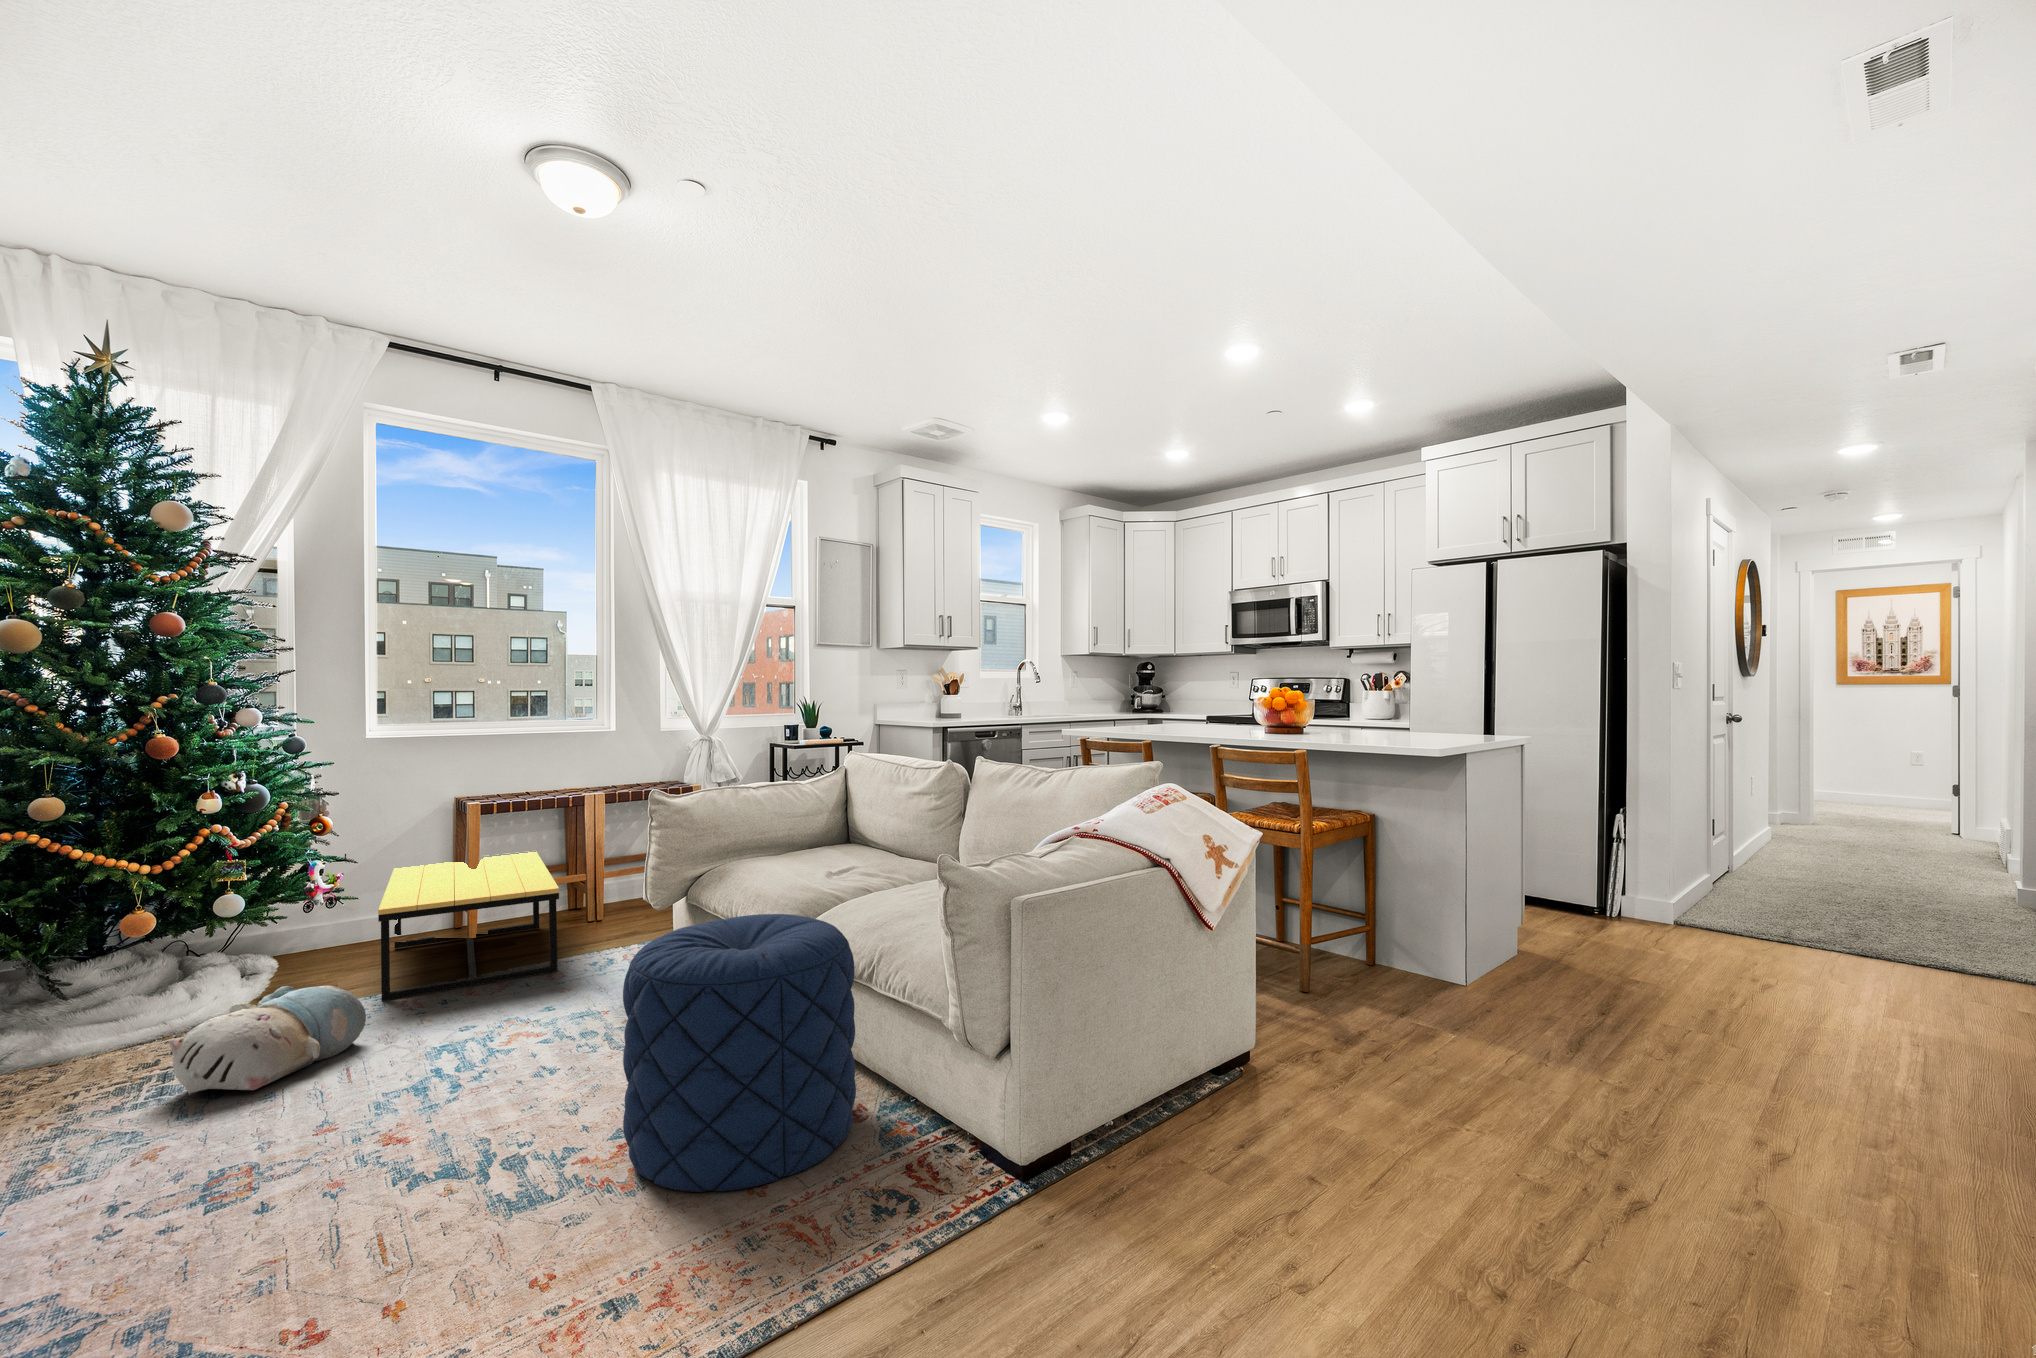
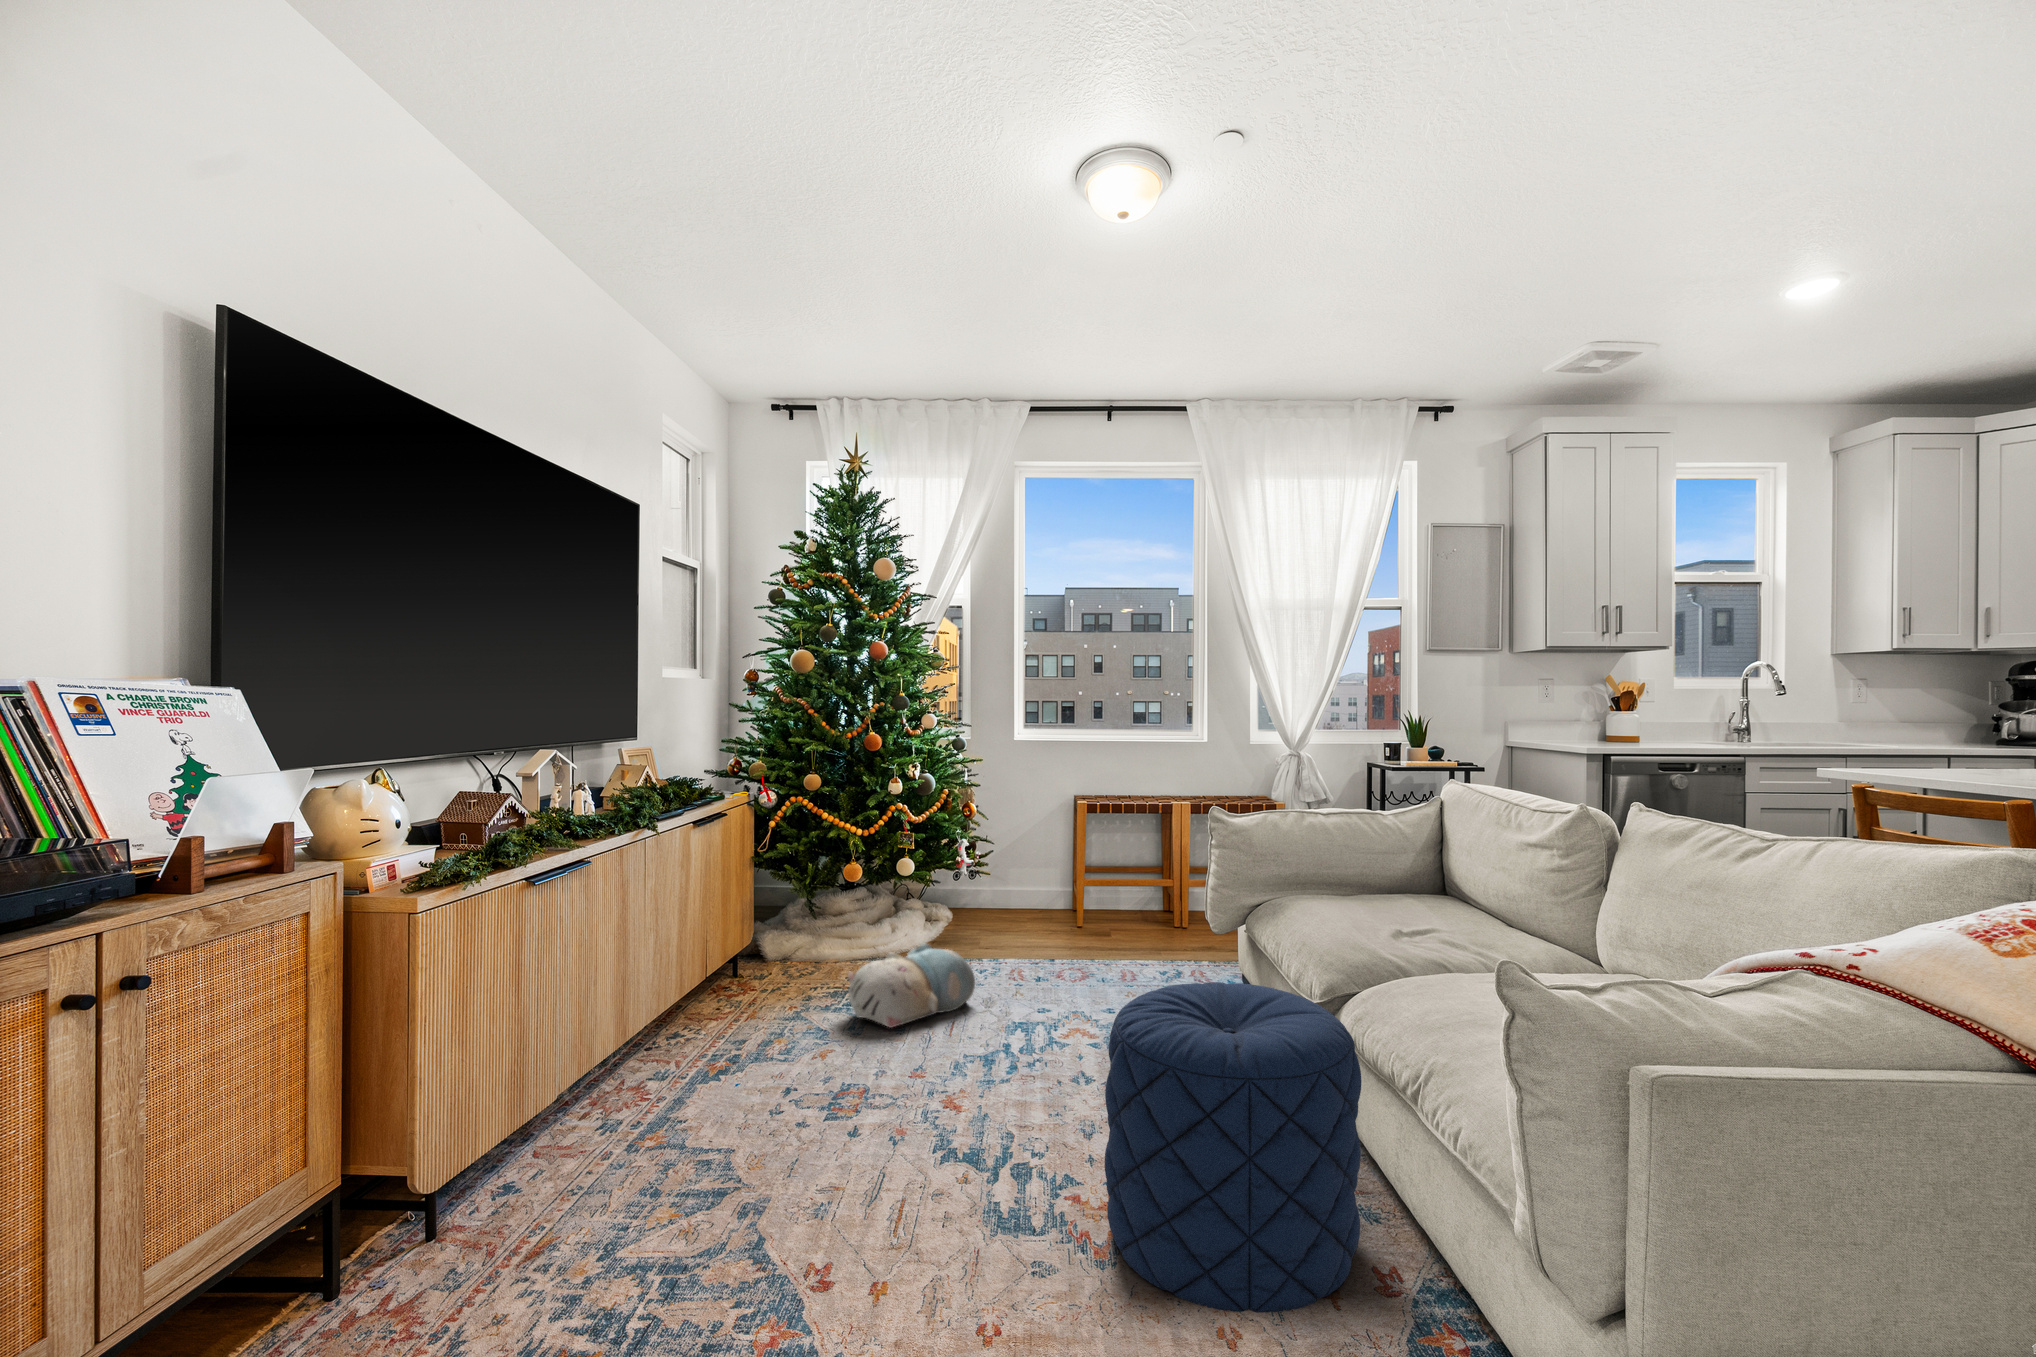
coffee table: present [378,852,559,1001] -> none [996,844,1141,973]

